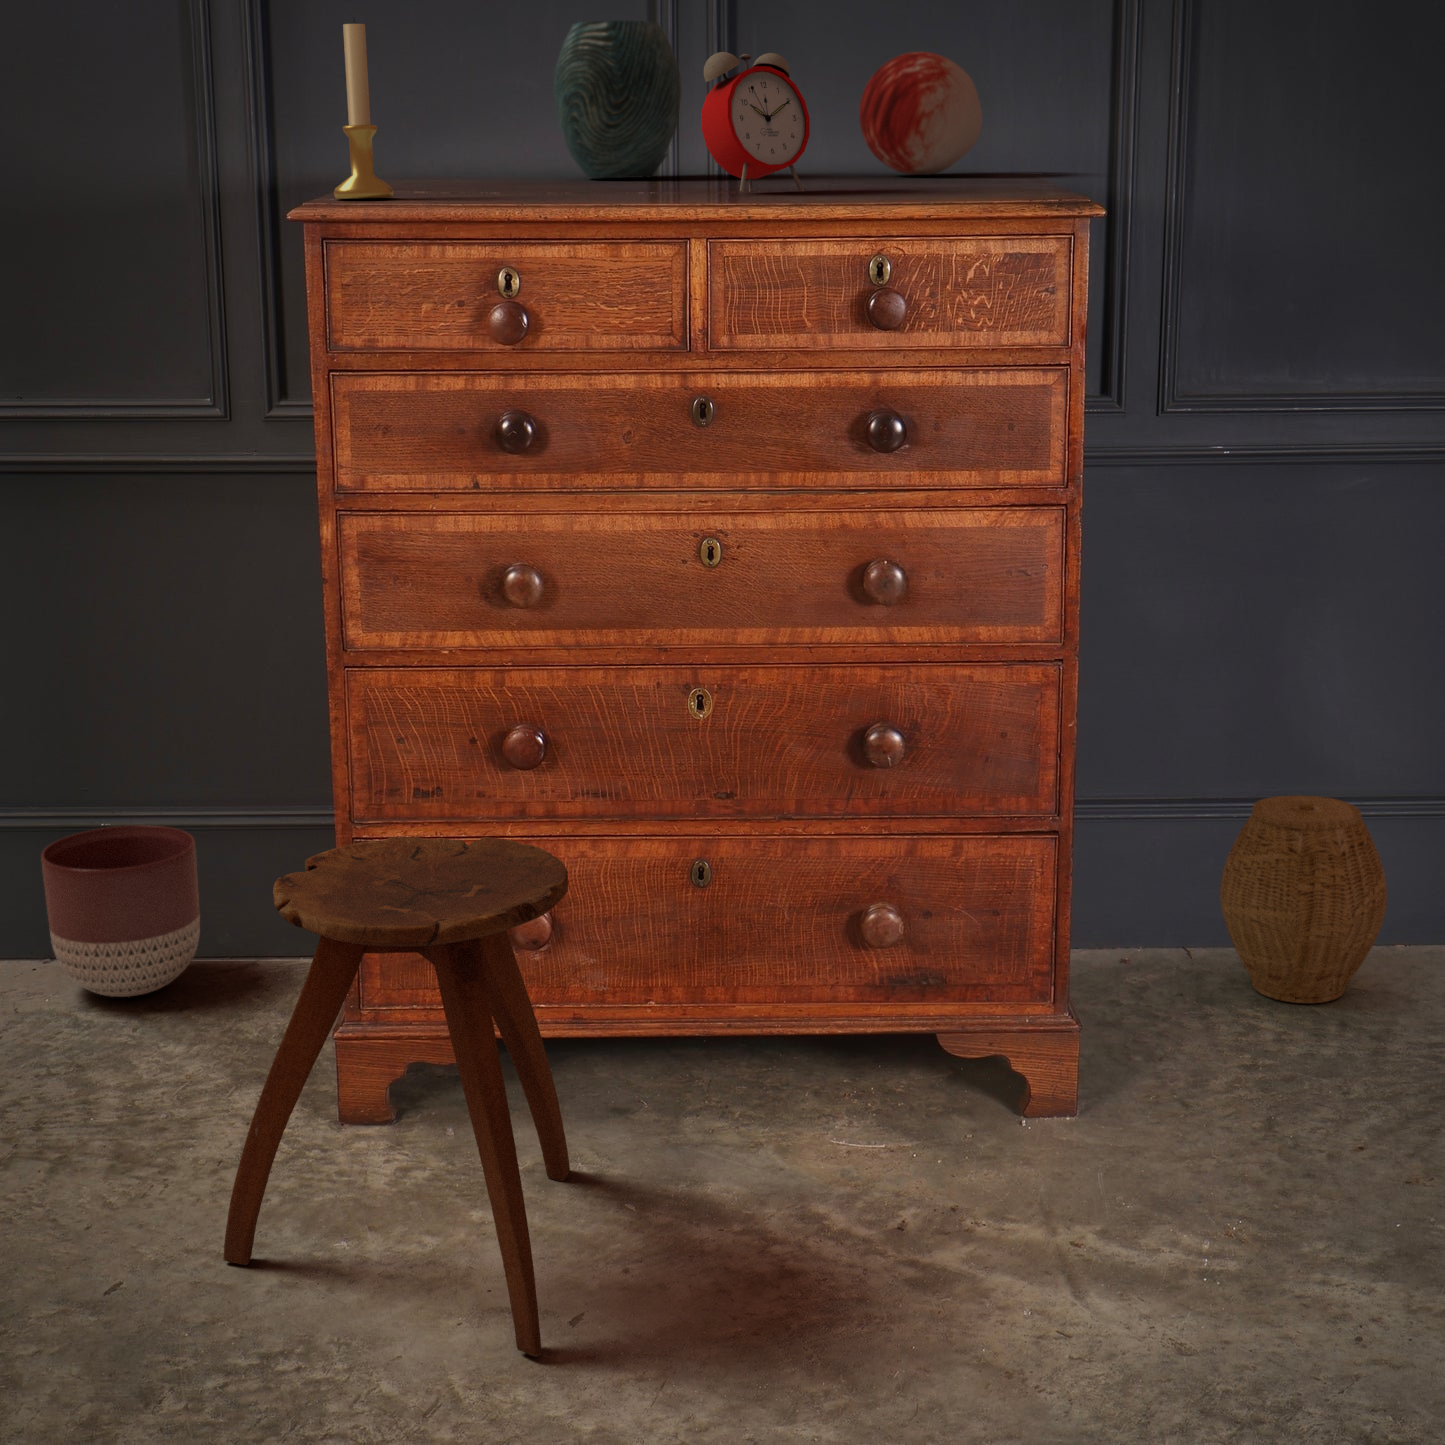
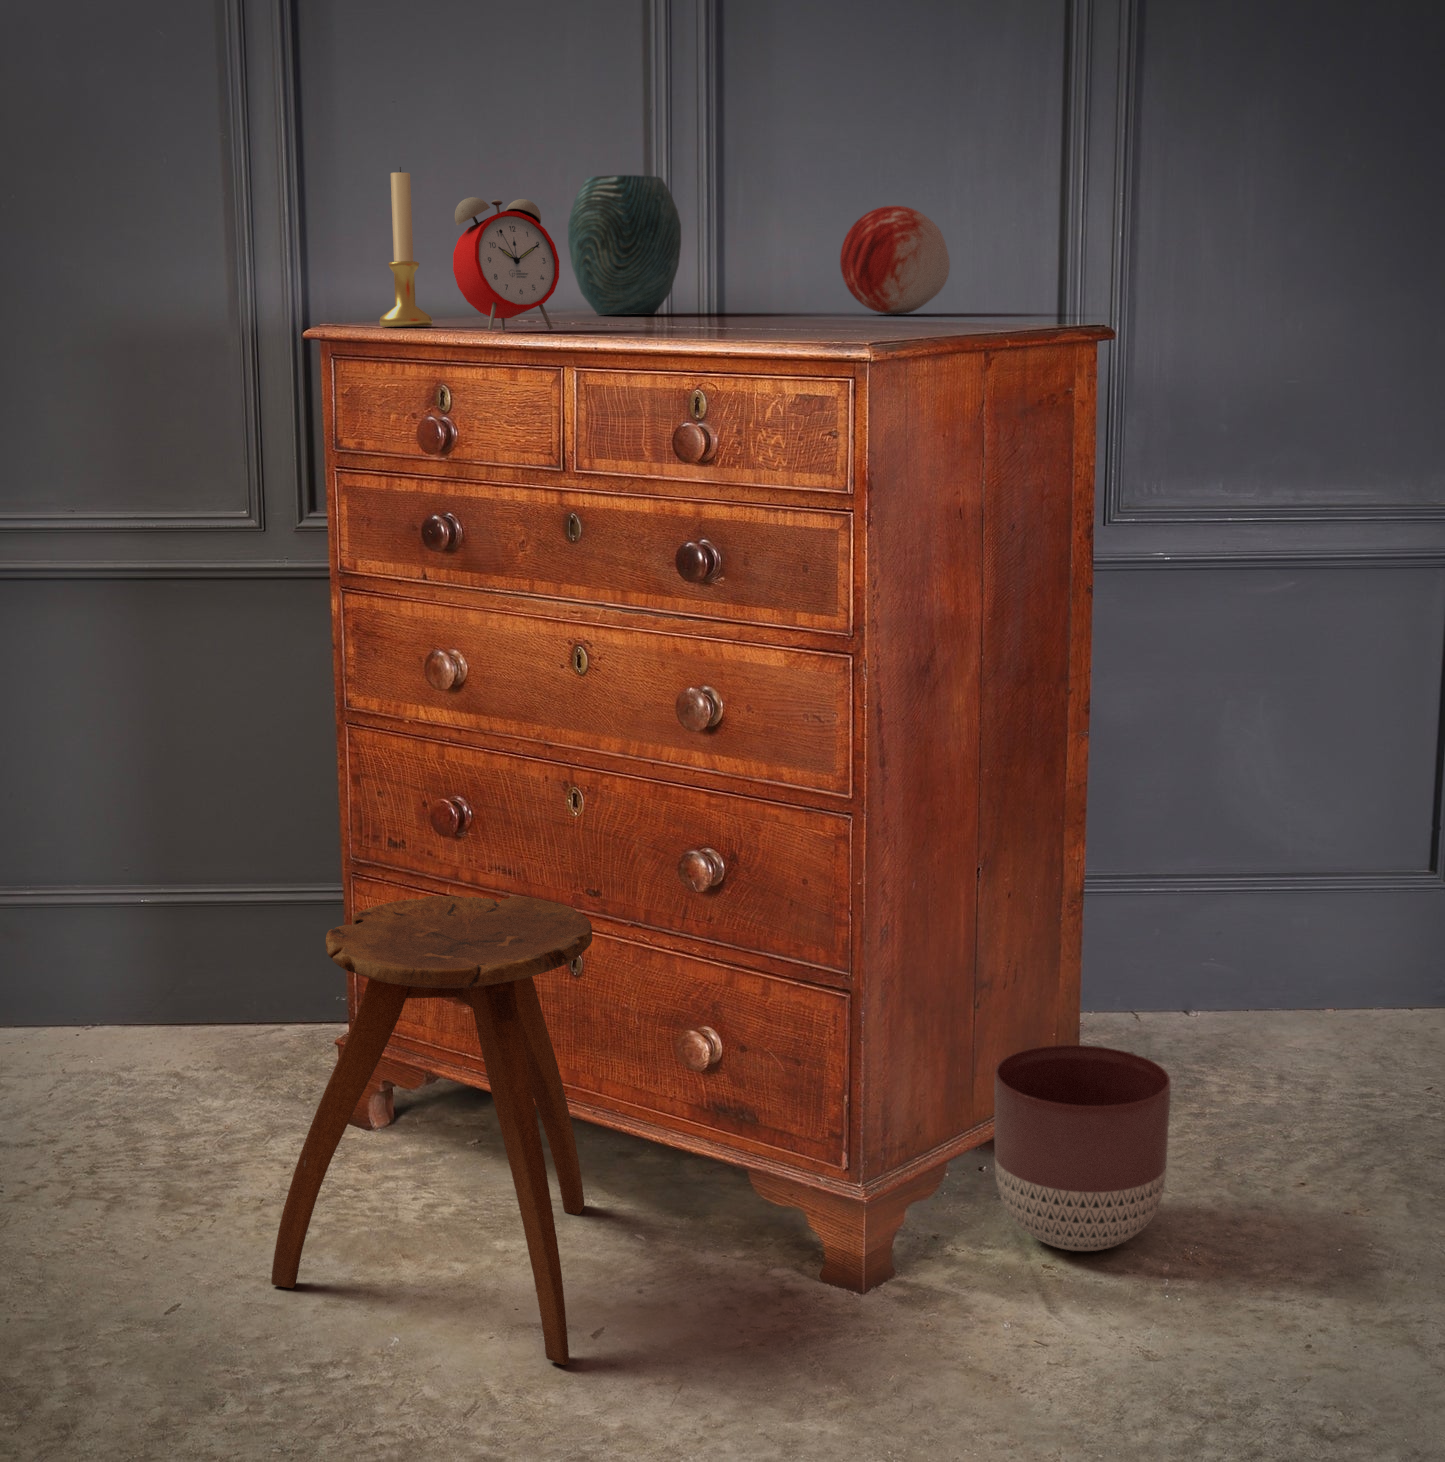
alarm clock: present [702,52,810,192] -> present [453,197,559,331]
woven basket: present [1220,795,1387,1004] -> none [1166,871,1316,1060]
planter: present [41,825,200,997] -> present [994,1045,1170,1251]

